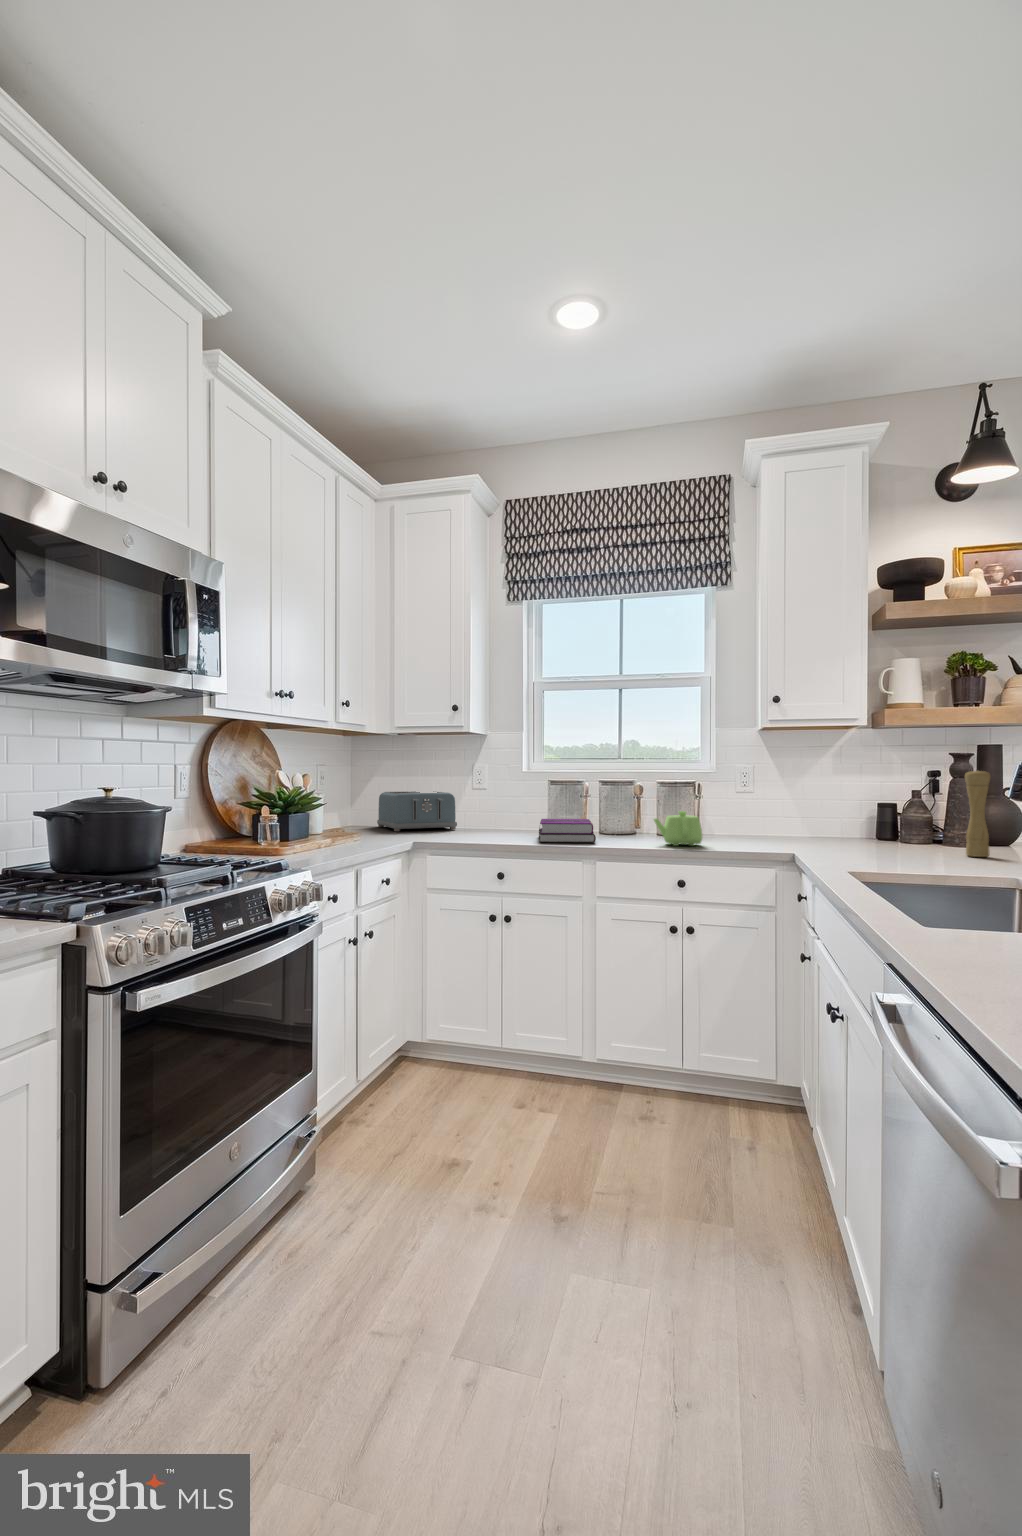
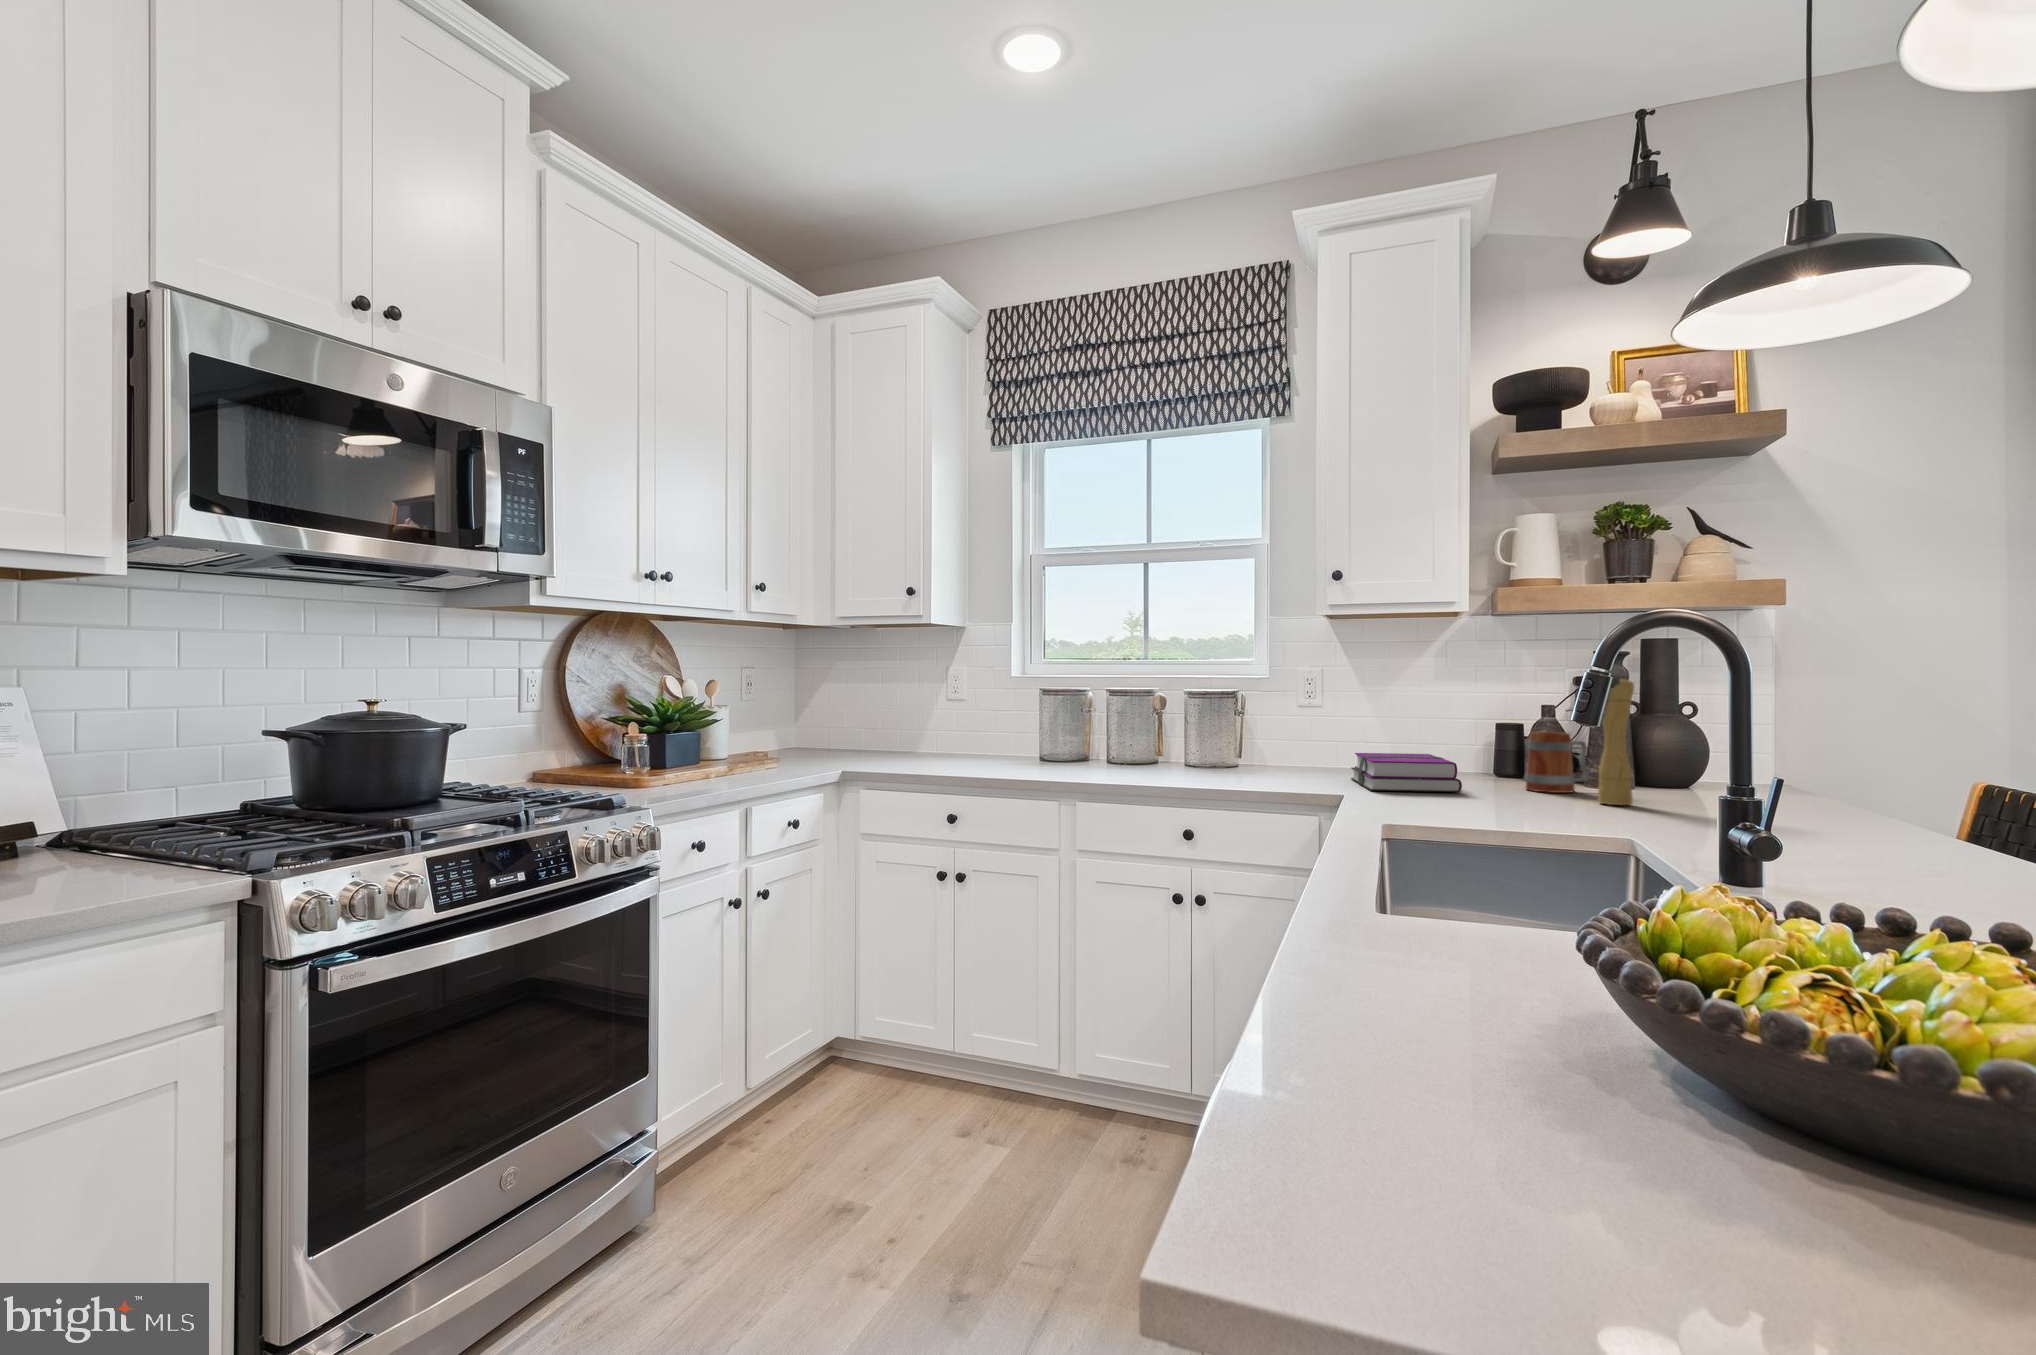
toaster: present [377,791,457,831] -> none [823,703,921,757]
mug: none [906,808,949,850] -> present [1525,732,1589,793]
teapot: present [654,811,702,846] -> none [1158,734,1224,782]
hardback book: present [539,819,596,843] -> present [1351,753,1462,792]

